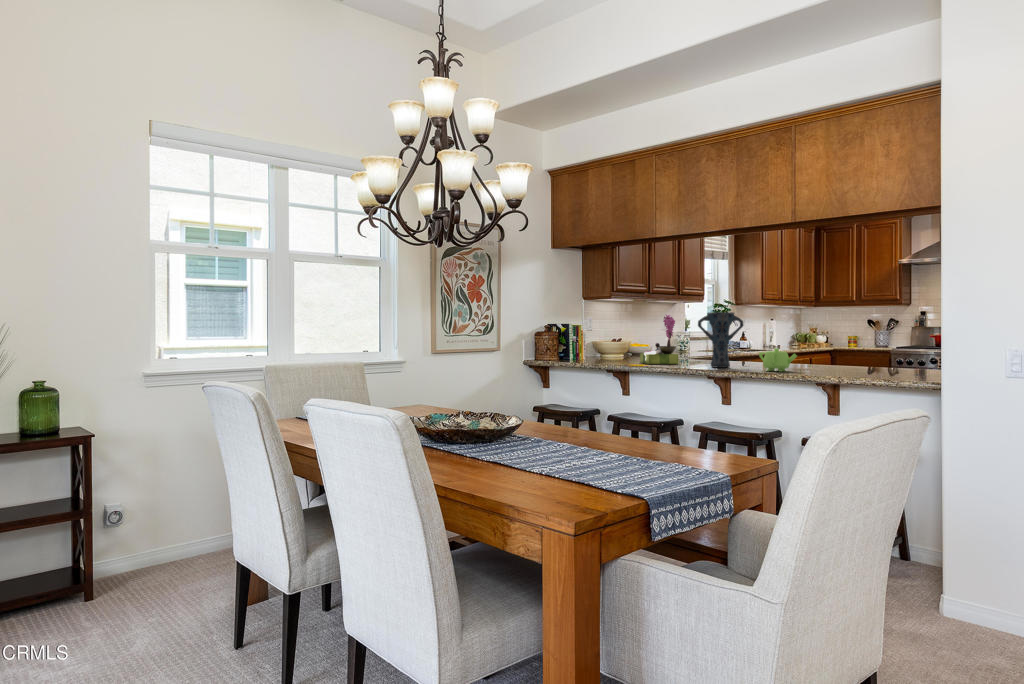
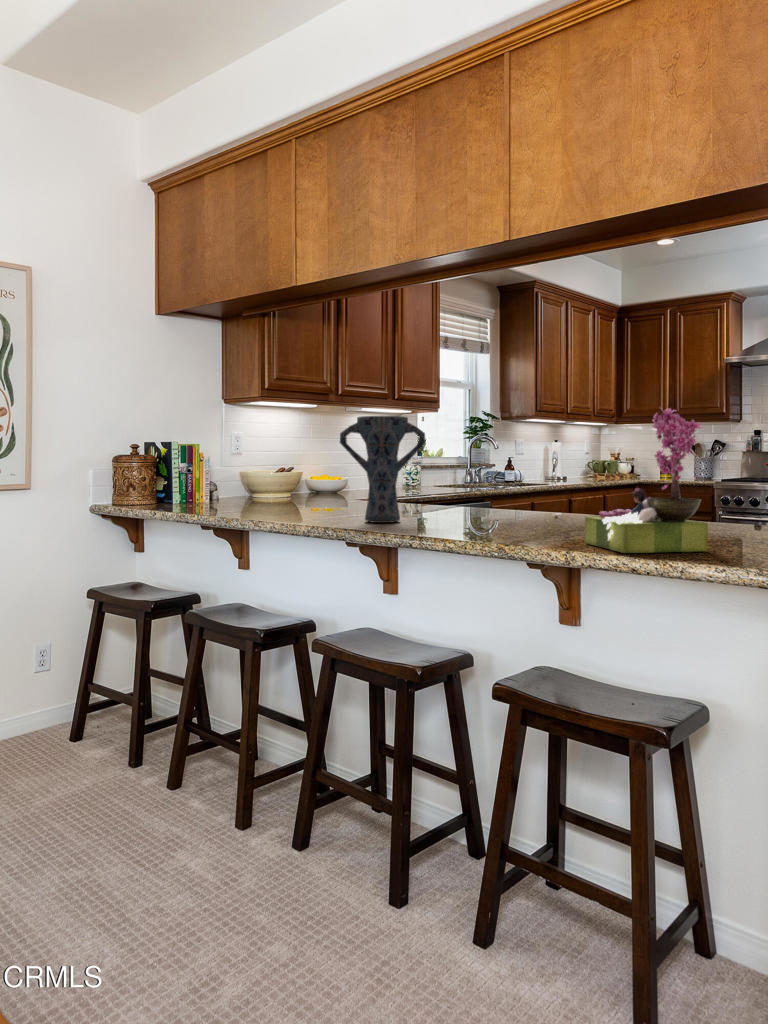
flower arrangement: present [640,315,678,364] -> present [585,408,708,553]
teapot: present [759,348,797,371] -> none [436,487,506,534]

